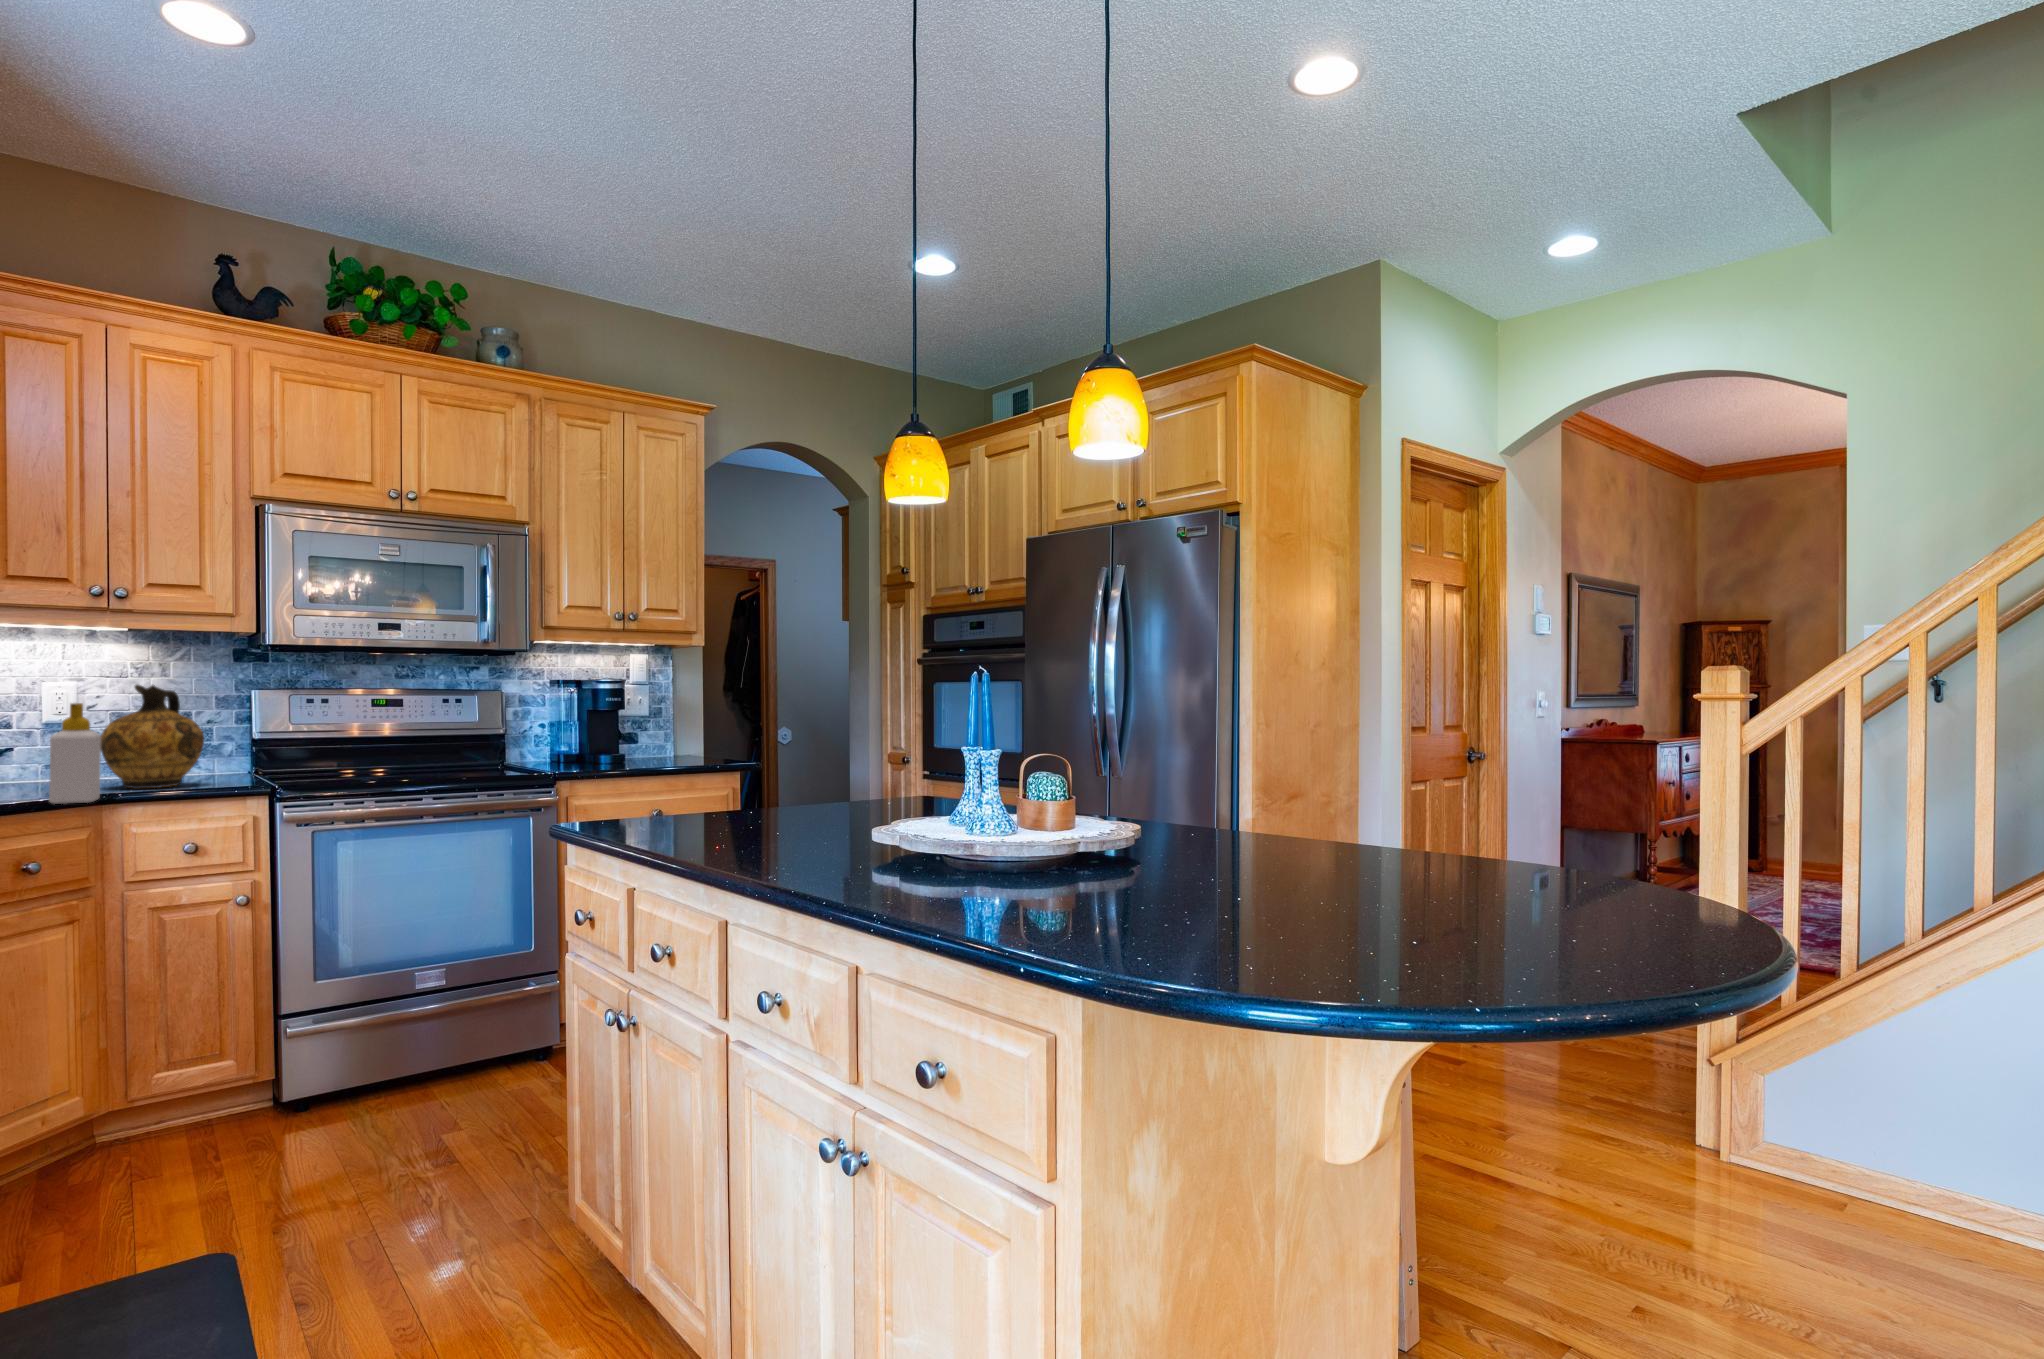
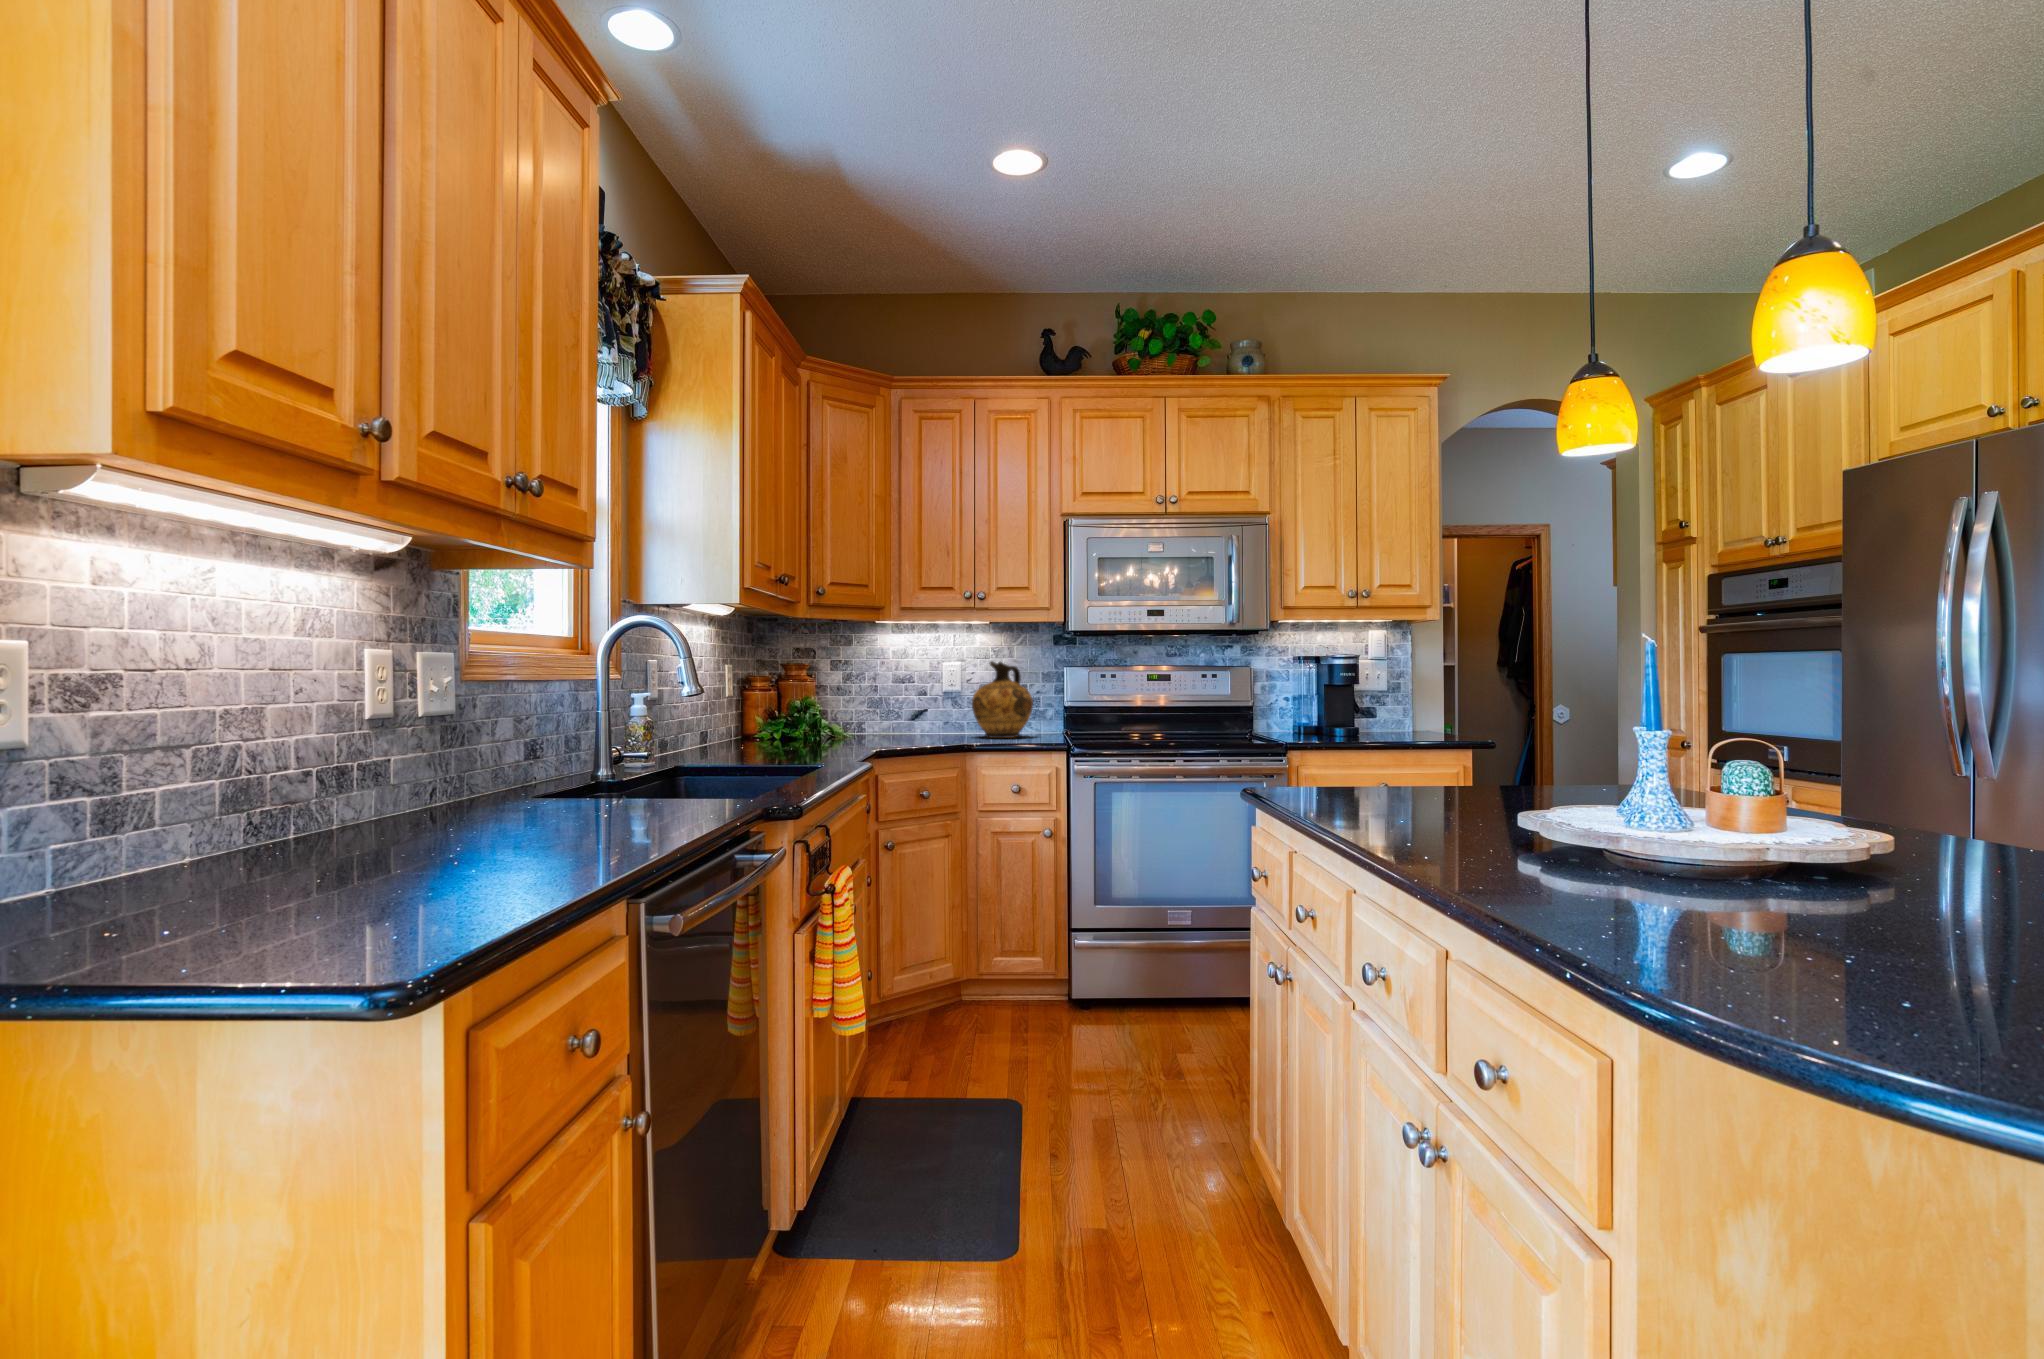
soap bottle: present [49,703,101,804] -> none [929,673,958,745]

